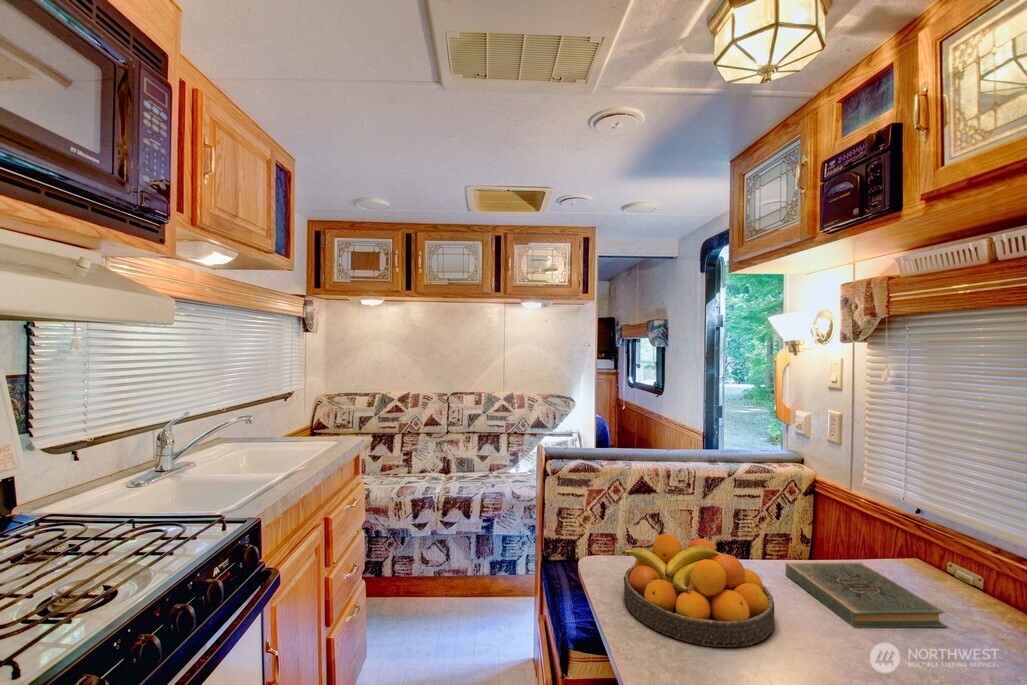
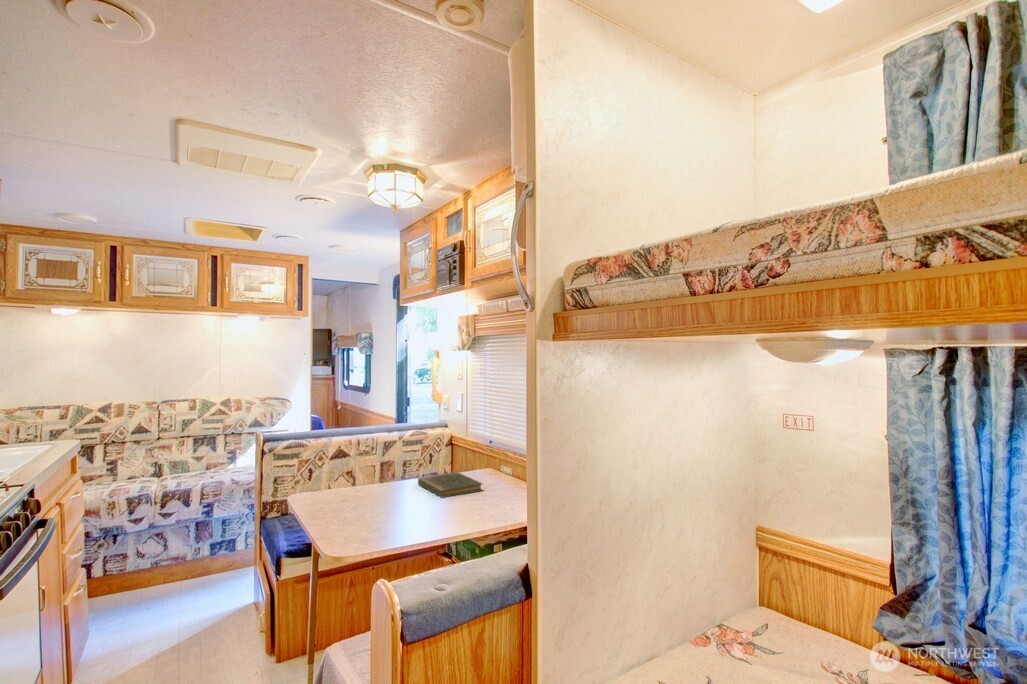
fruit bowl: present [622,534,775,647] -> none [317,467,402,517]

